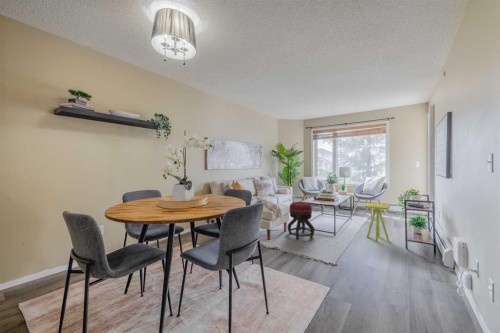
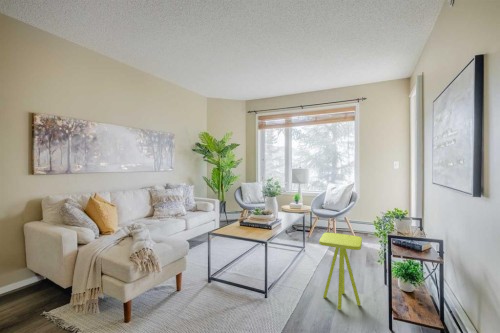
ottoman: present [288,202,314,239] -> none [179,235,227,315]

